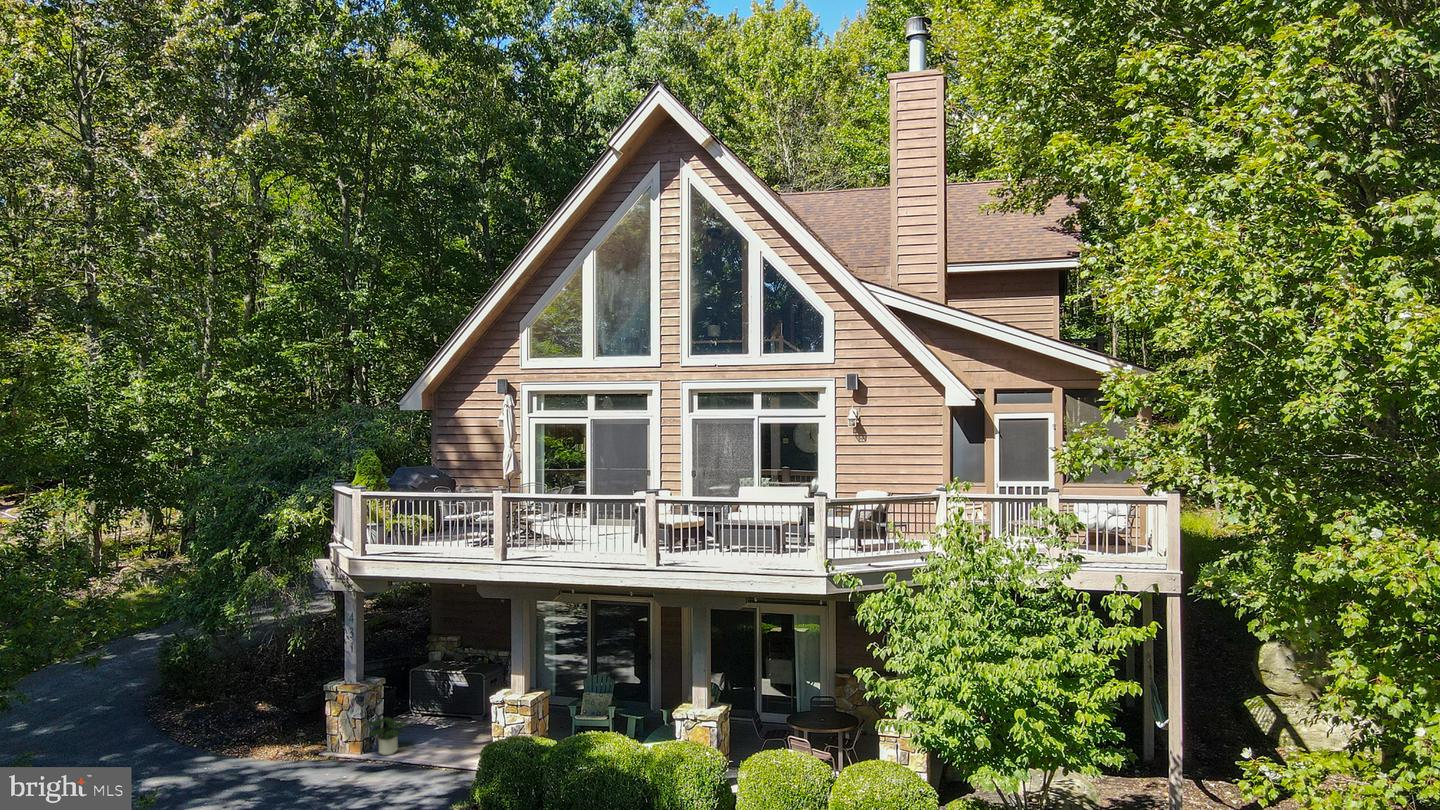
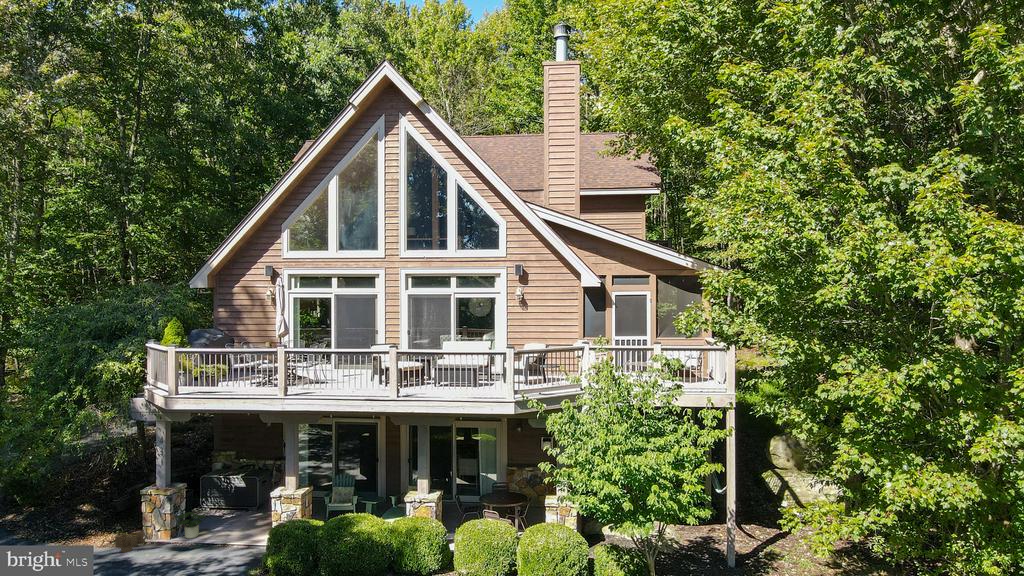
woven basket: none [287,737,333,771] -> present [115,530,146,553]

